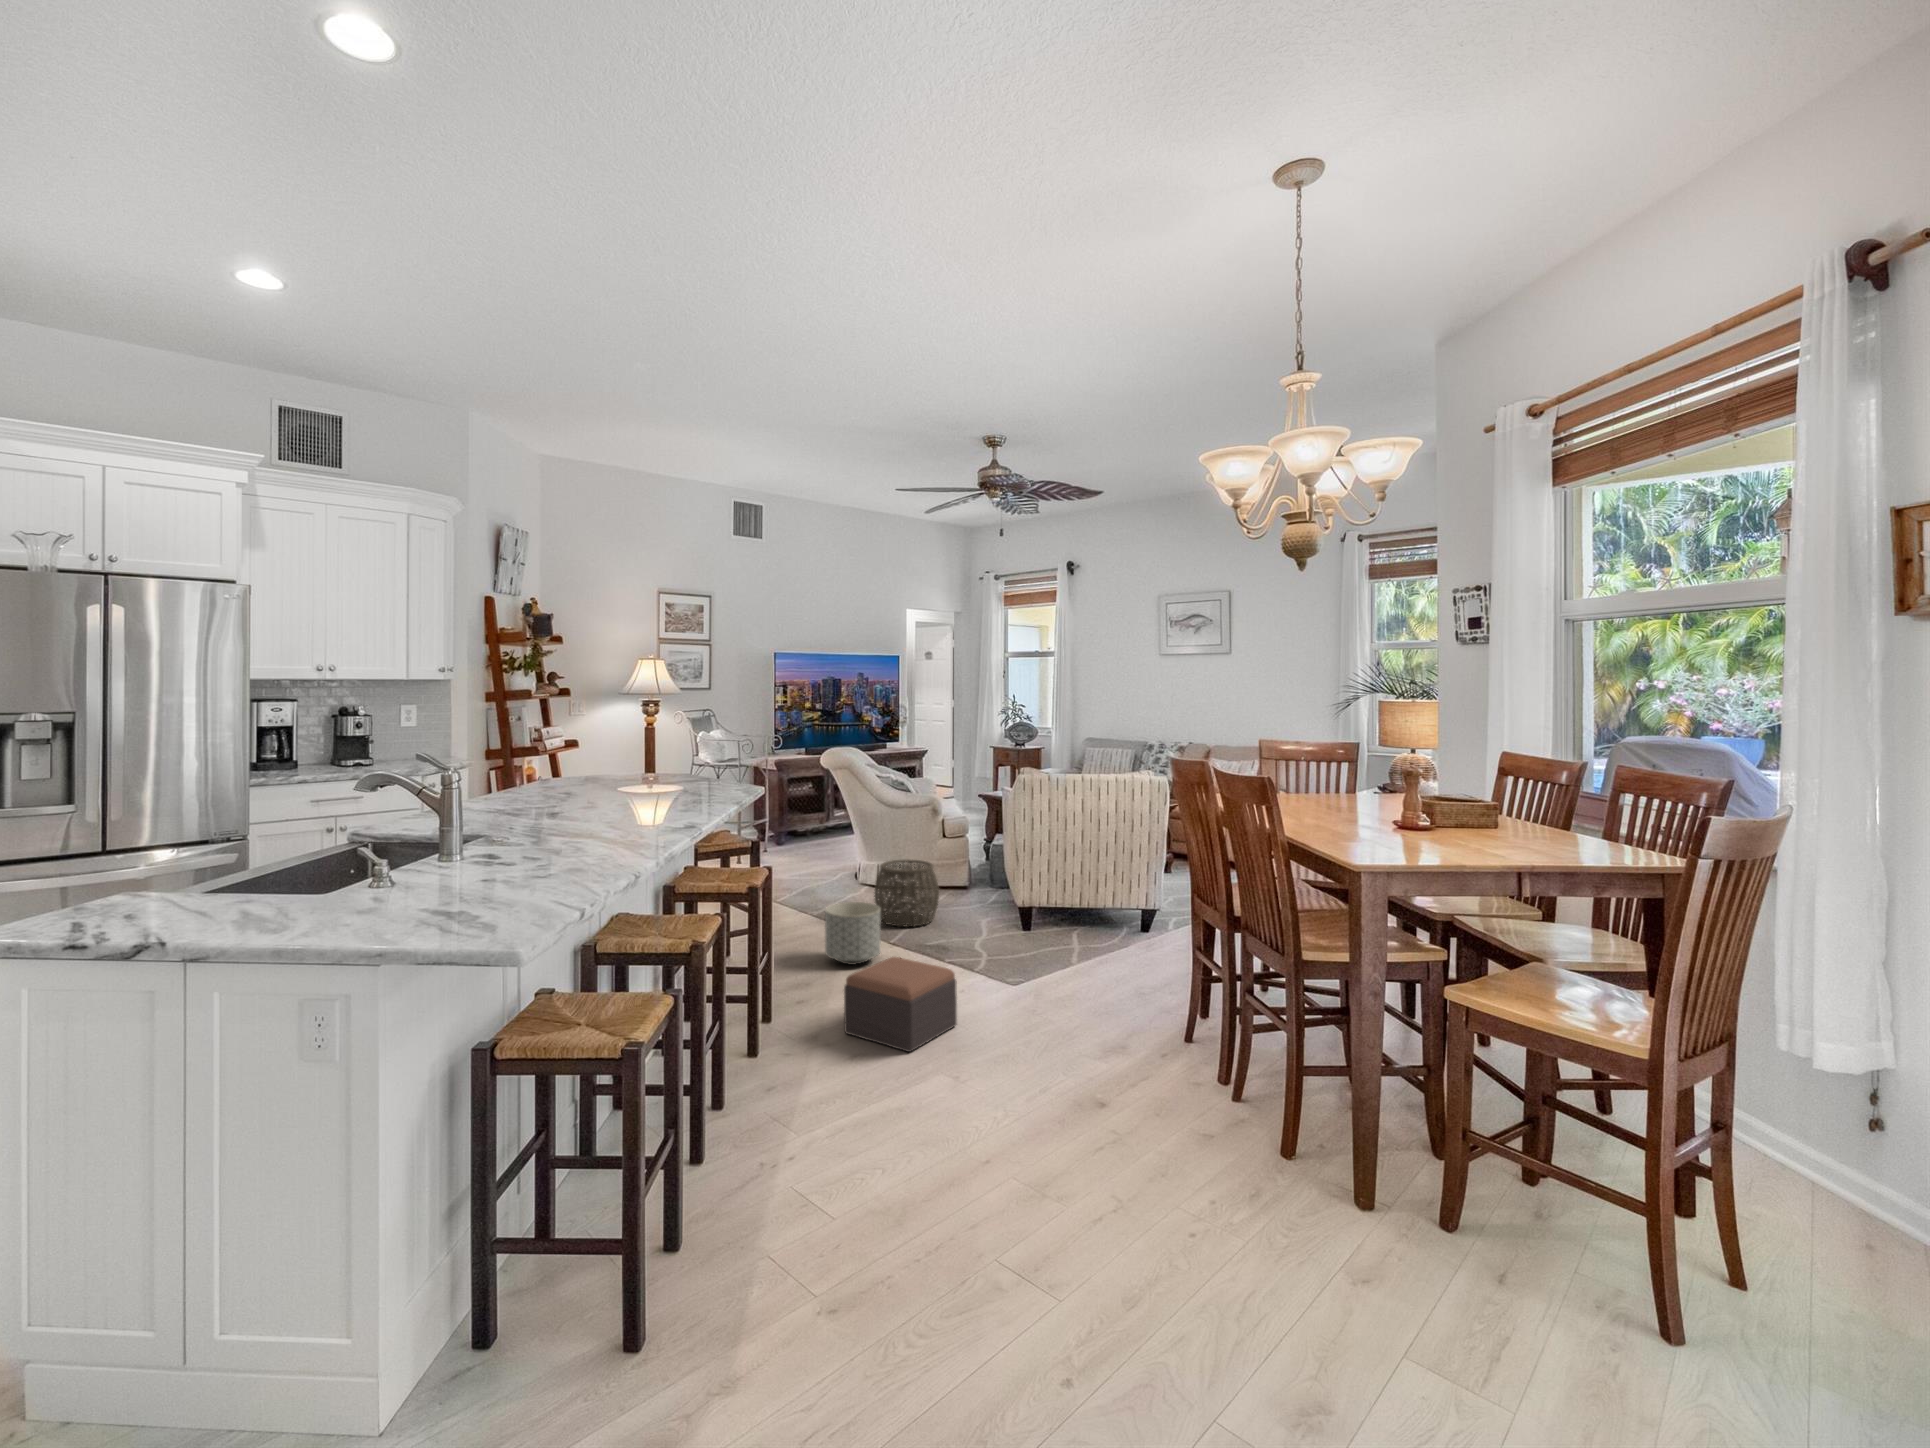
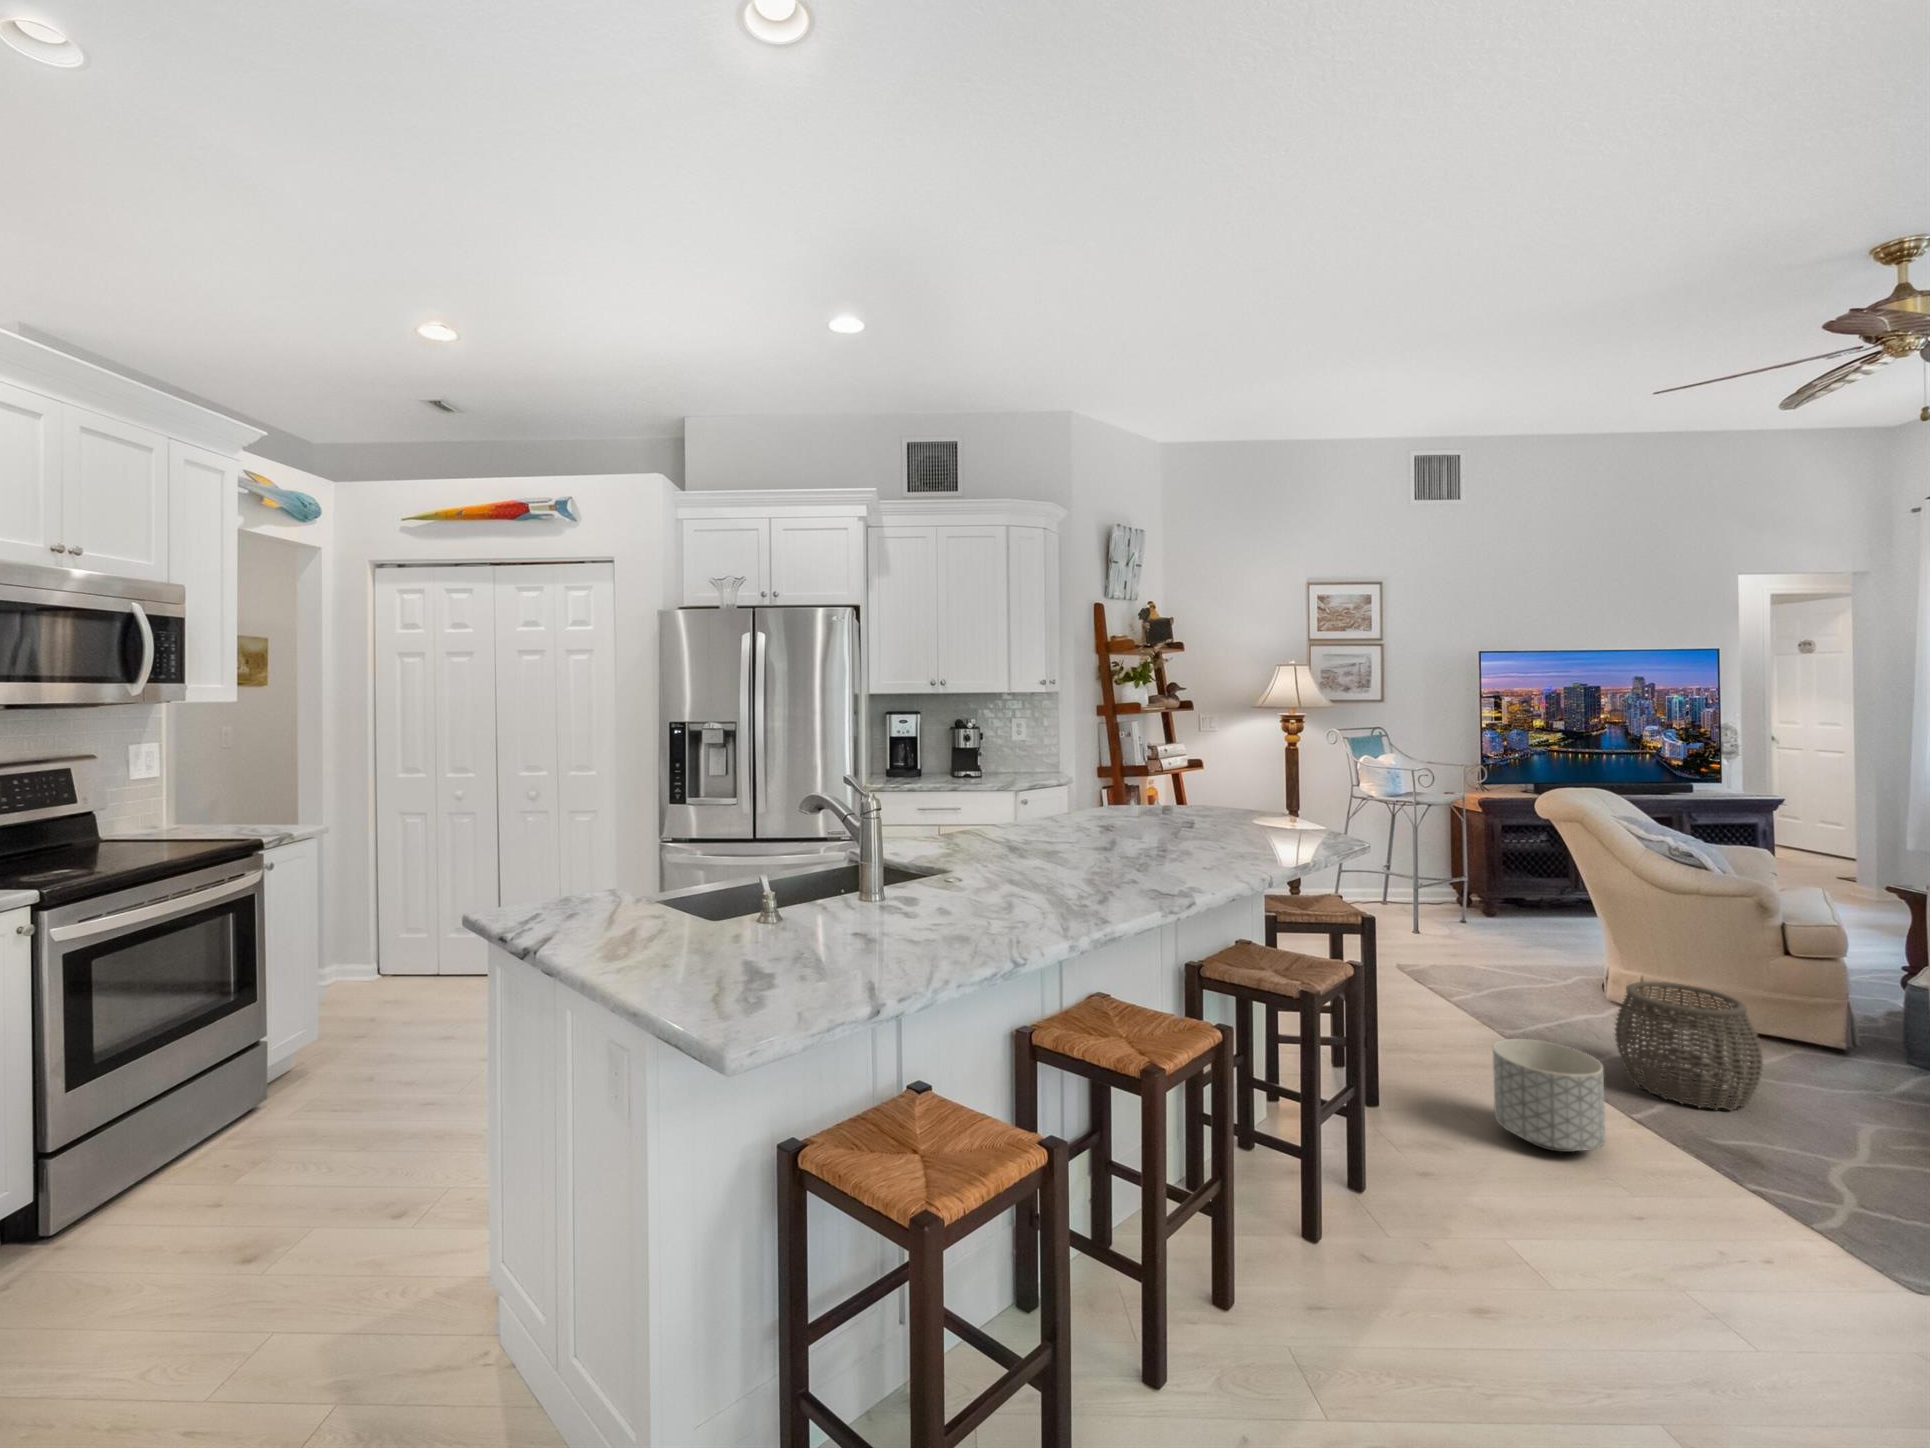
footstool: present [844,957,957,1052] -> none [1479,1179,1751,1397]

